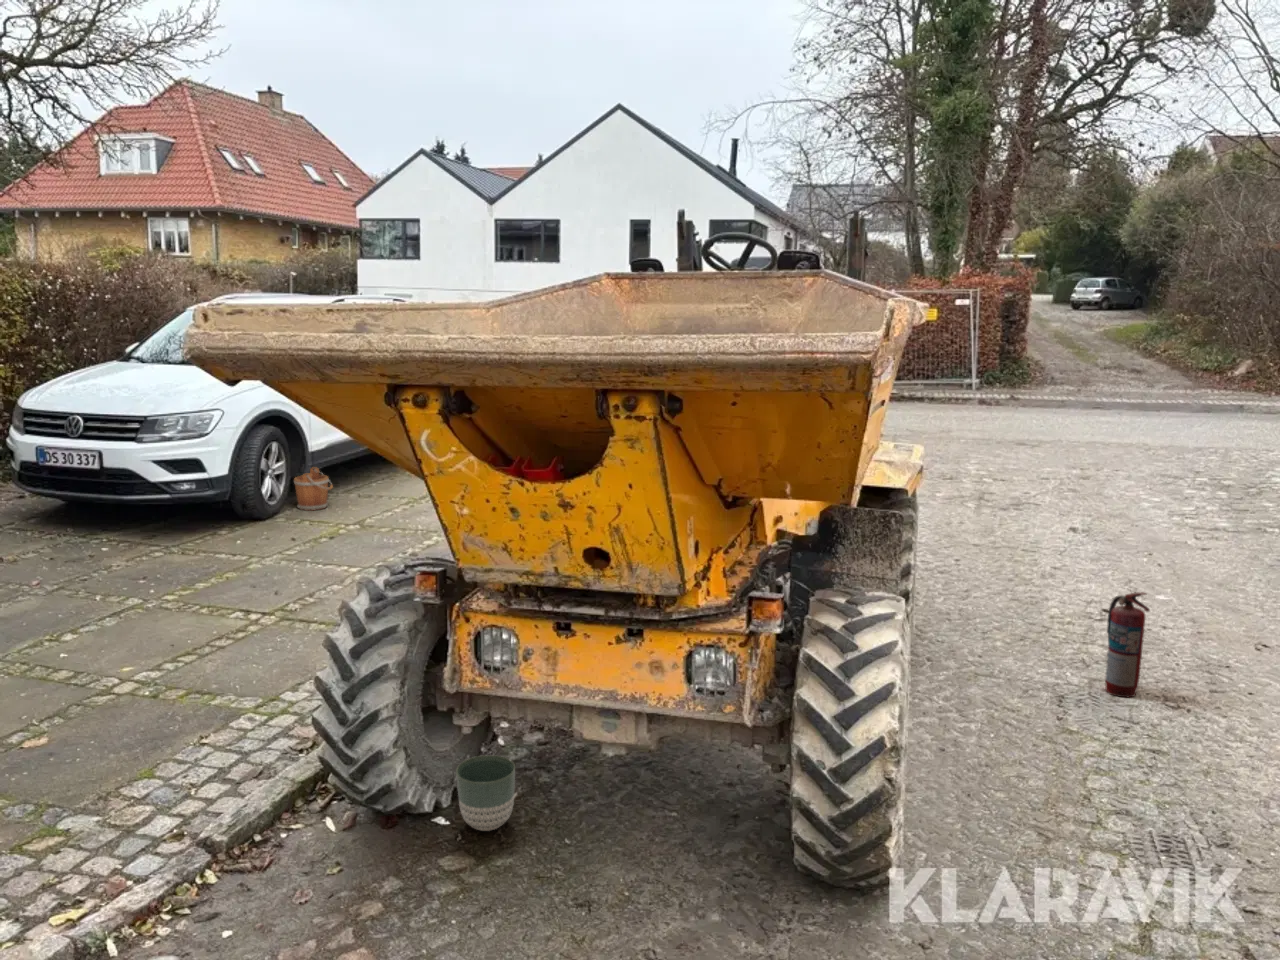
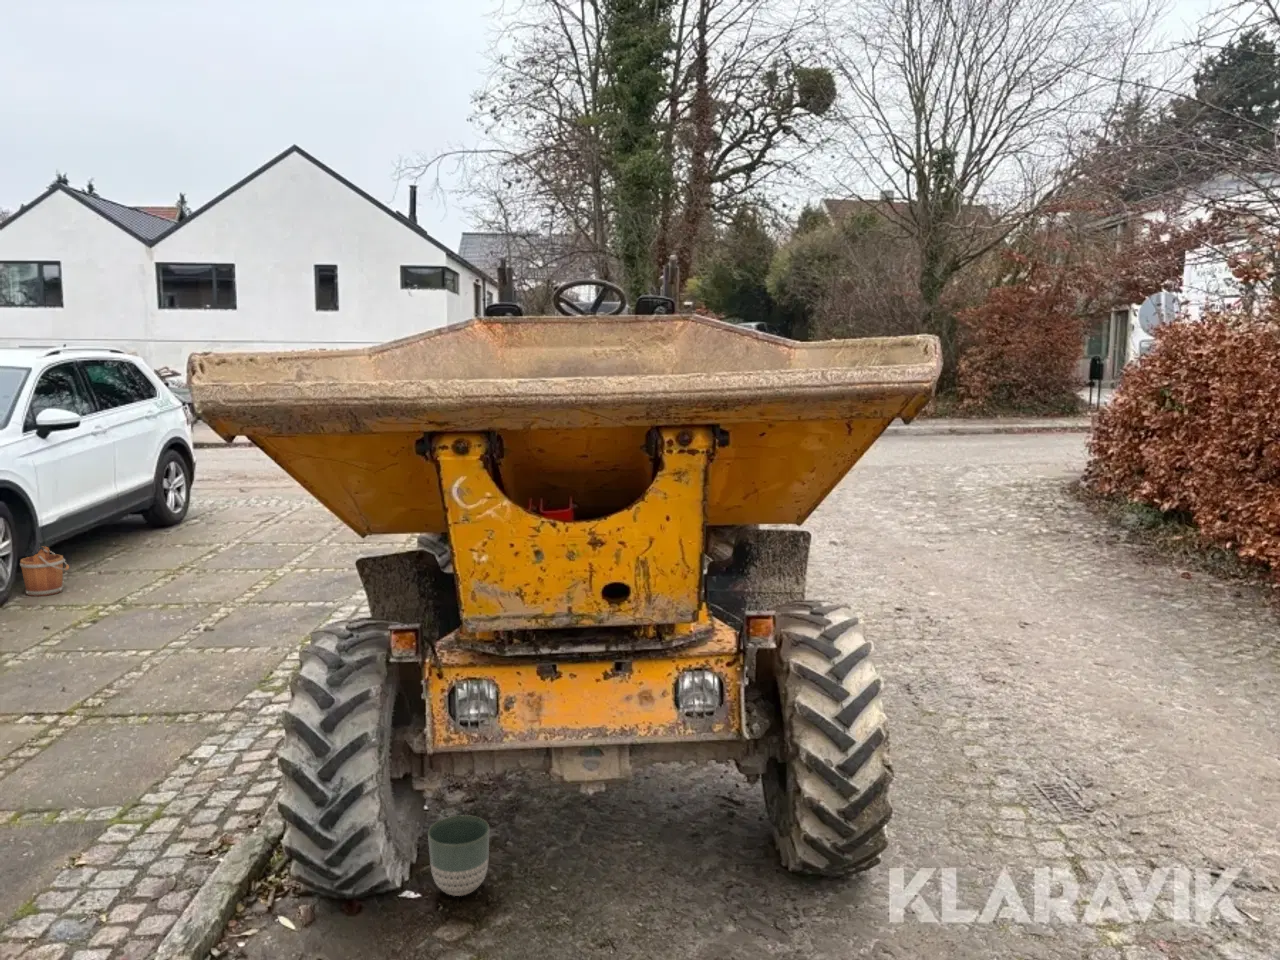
fire extinguisher: present [1105,593,1150,697] -> none [912,591,951,683]

